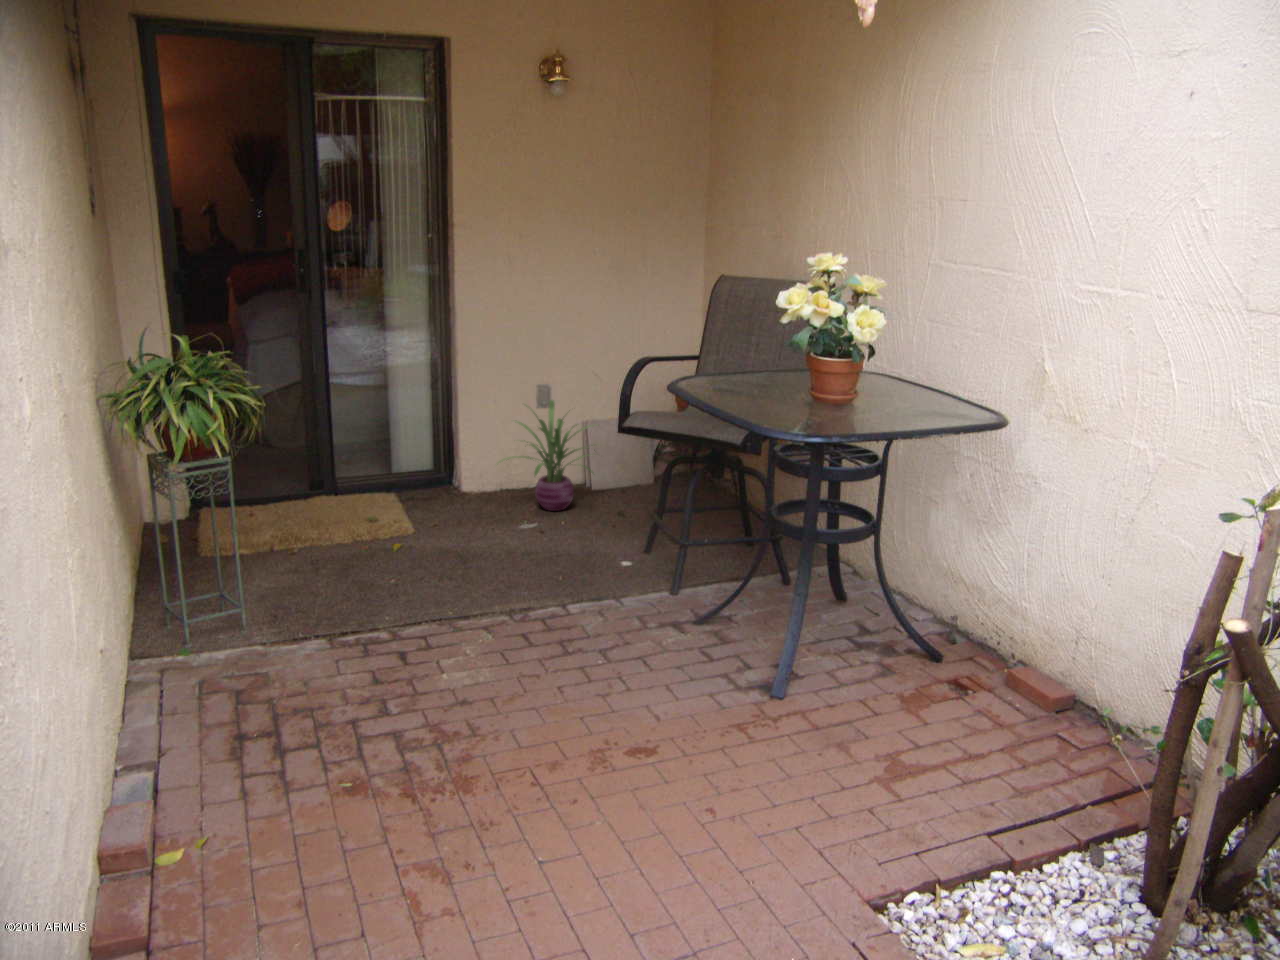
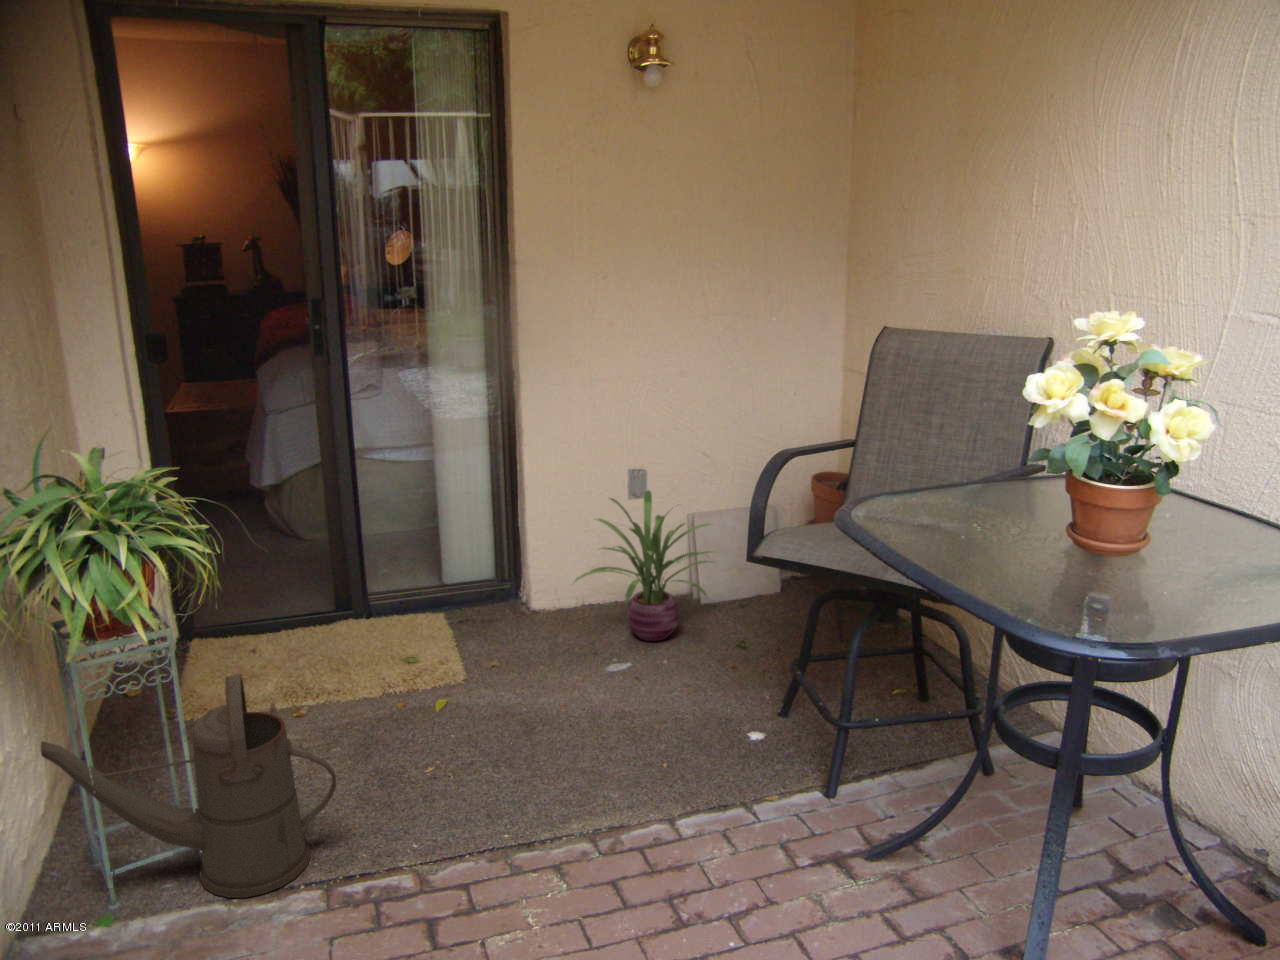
watering can: none [132,492,333,644] -> present [40,675,336,898]

